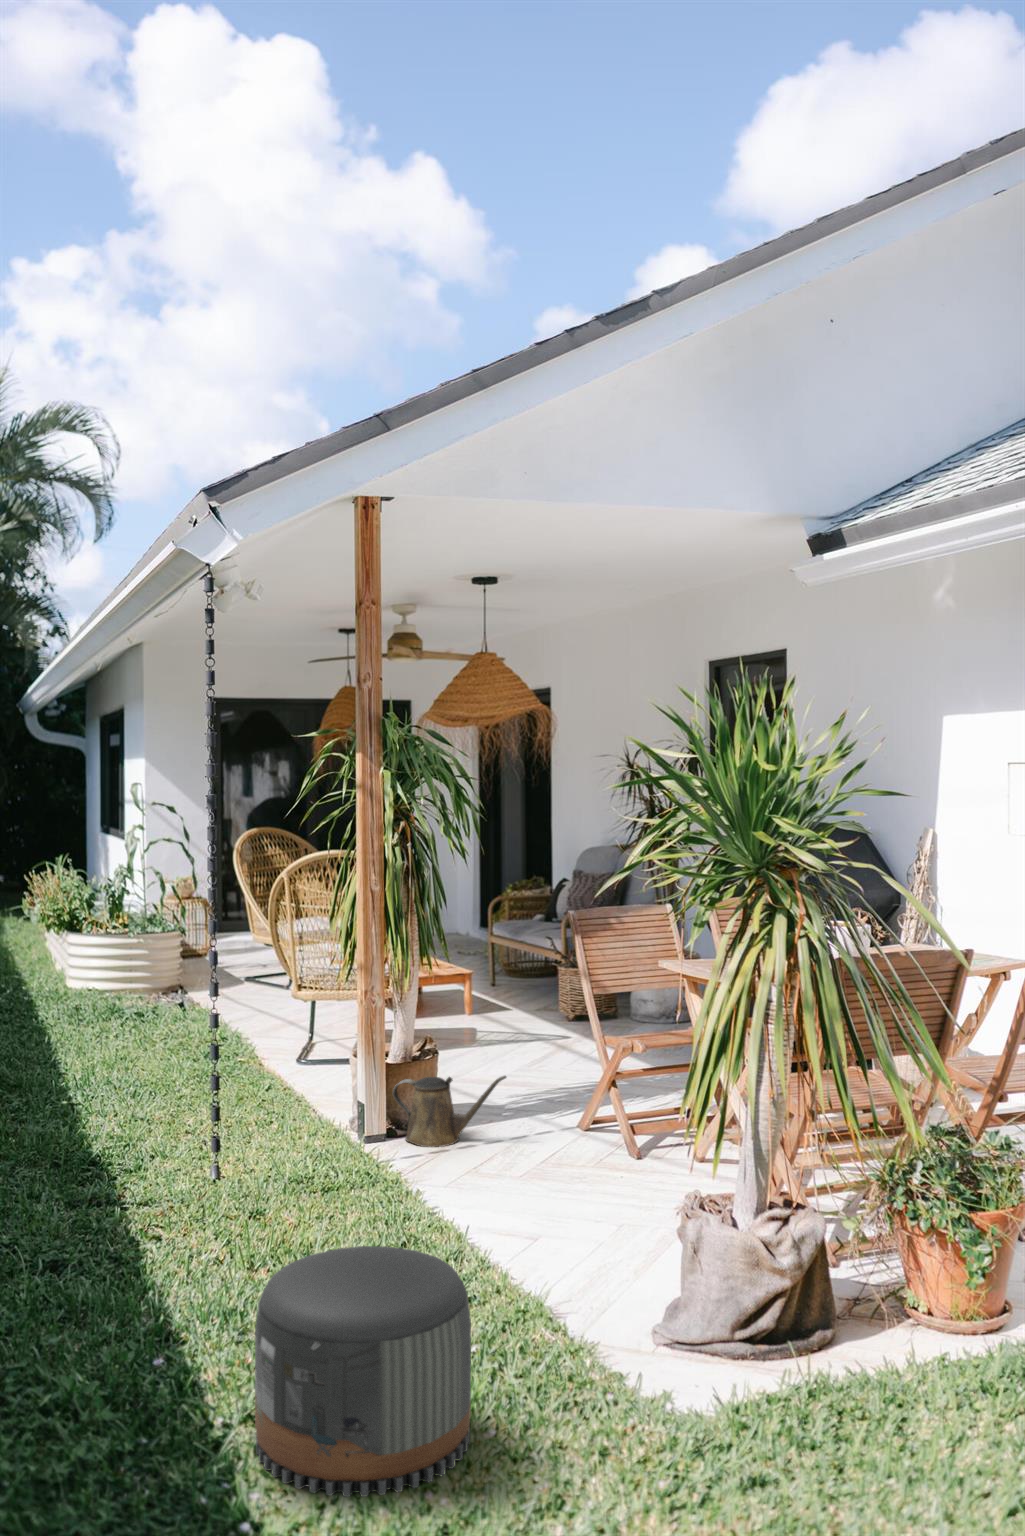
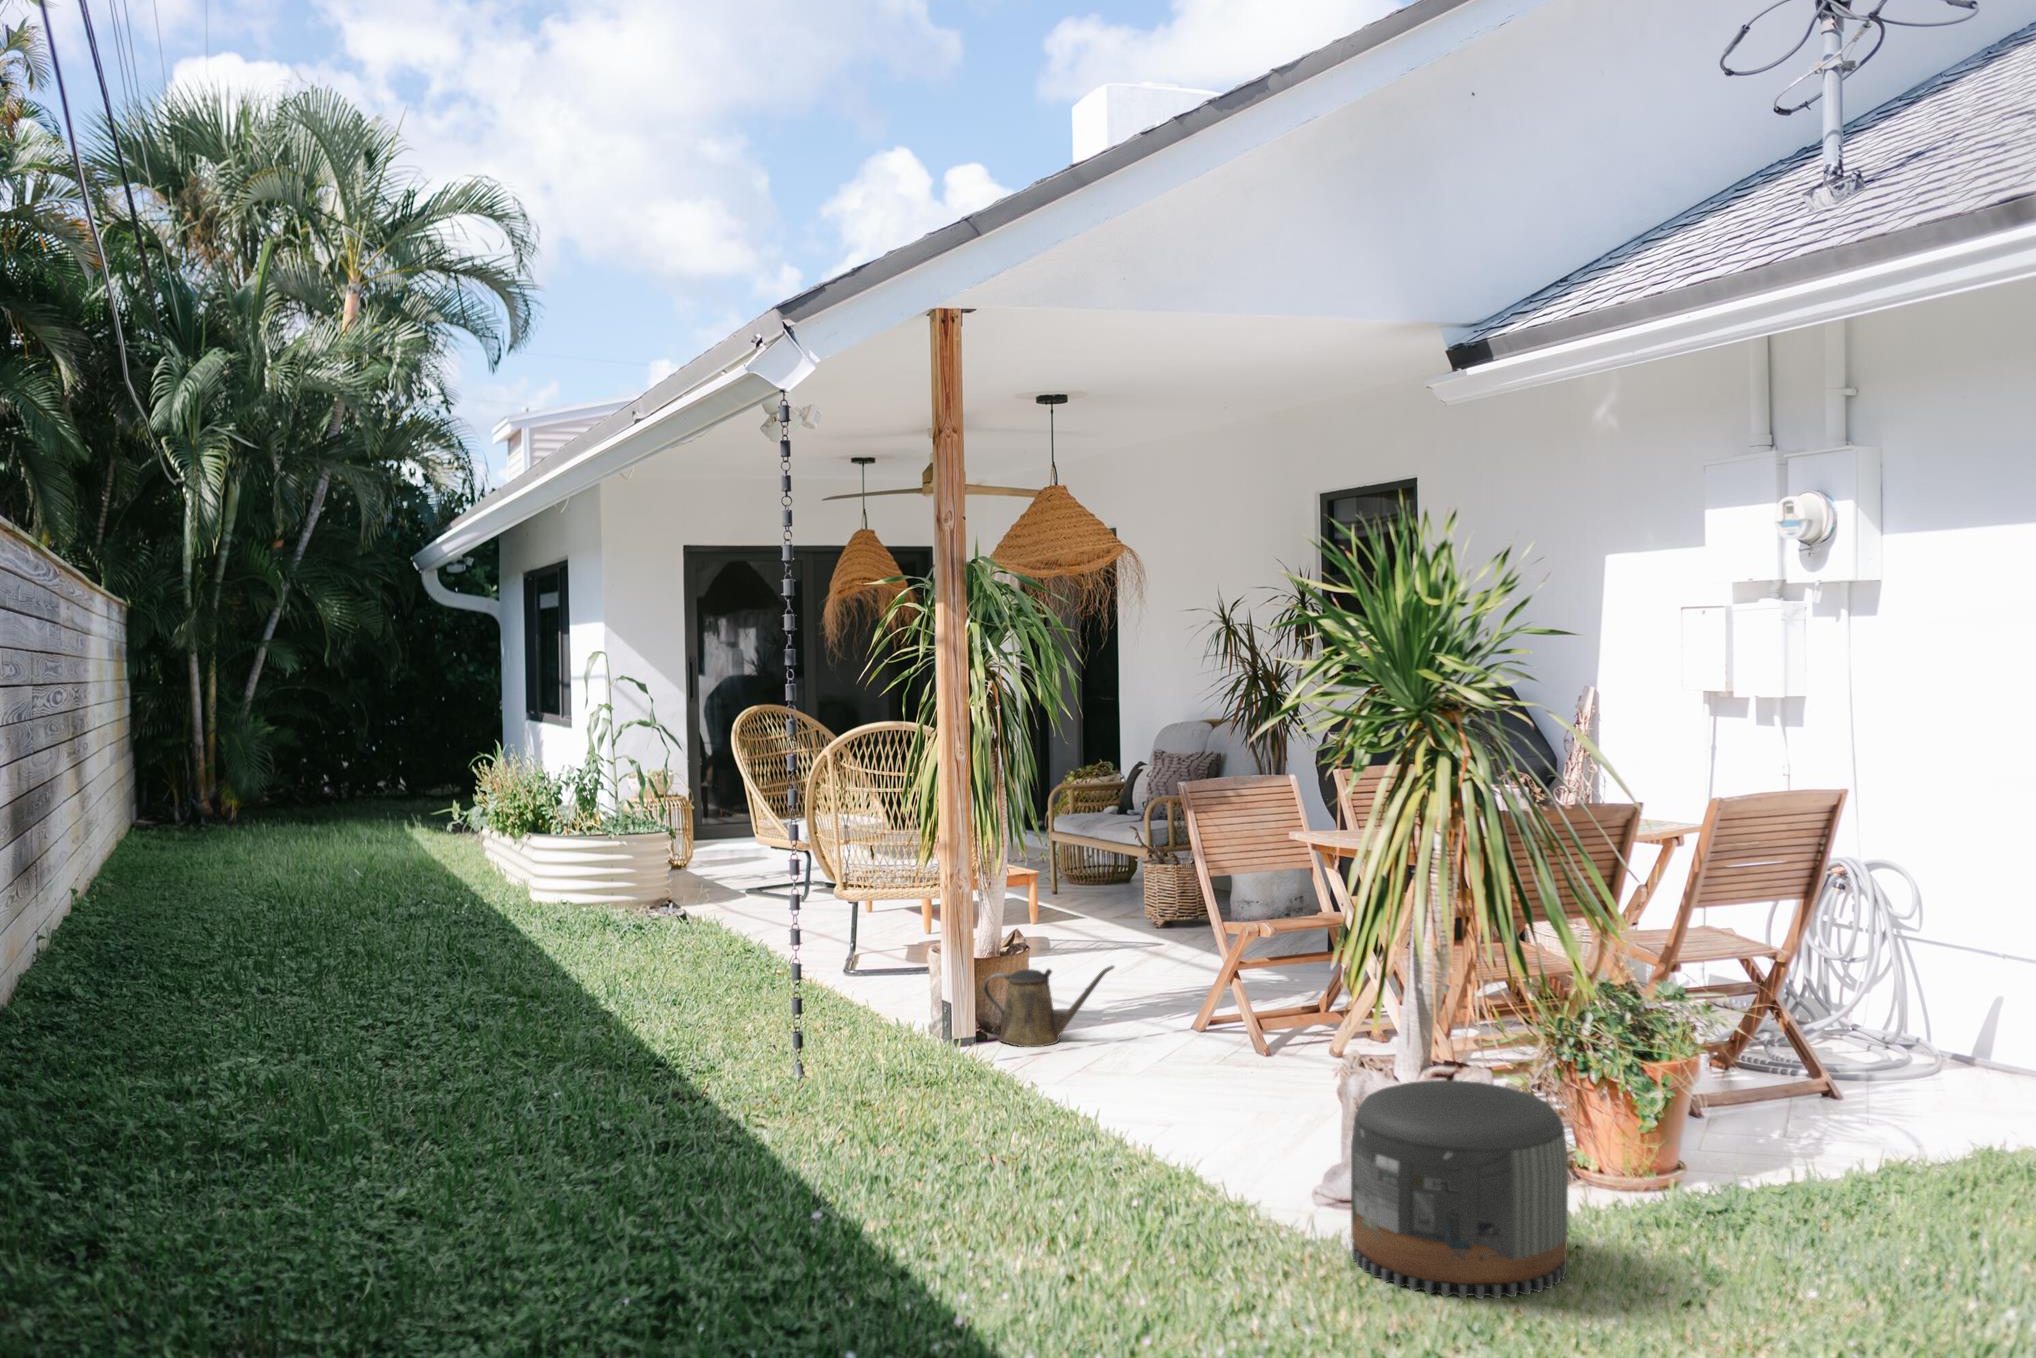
pouf: present [255,1246,471,1497] -> present [1351,1080,1568,1299]

